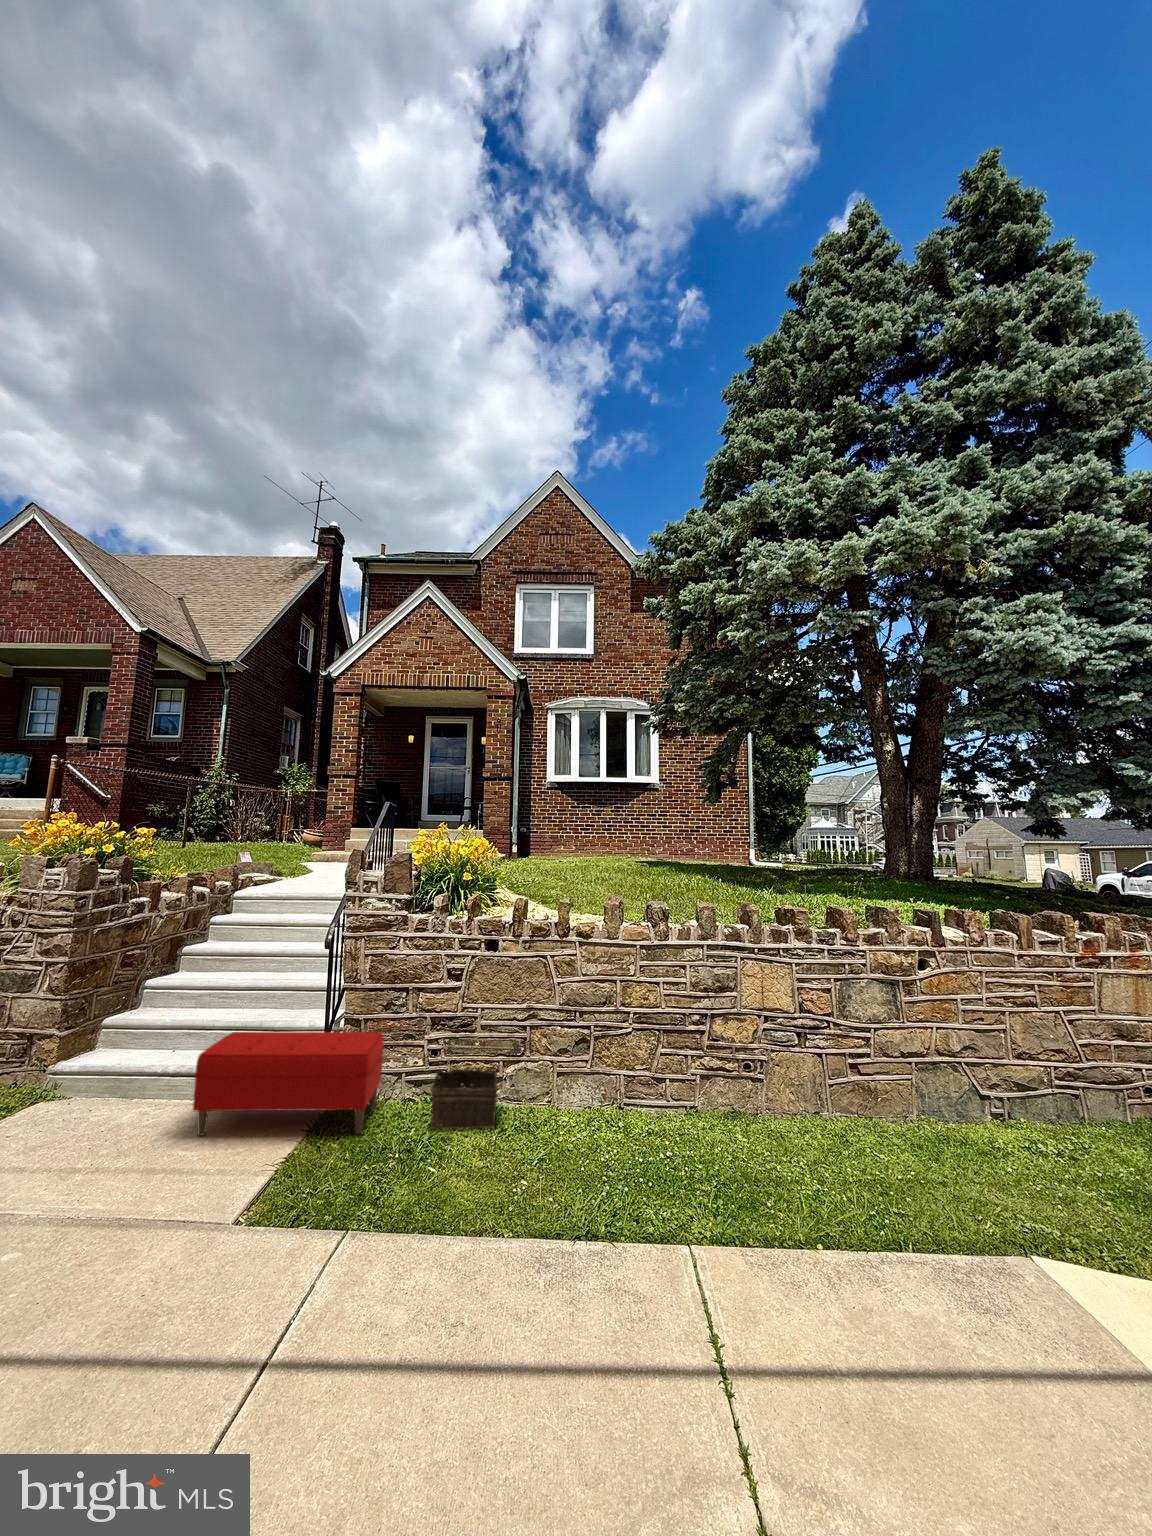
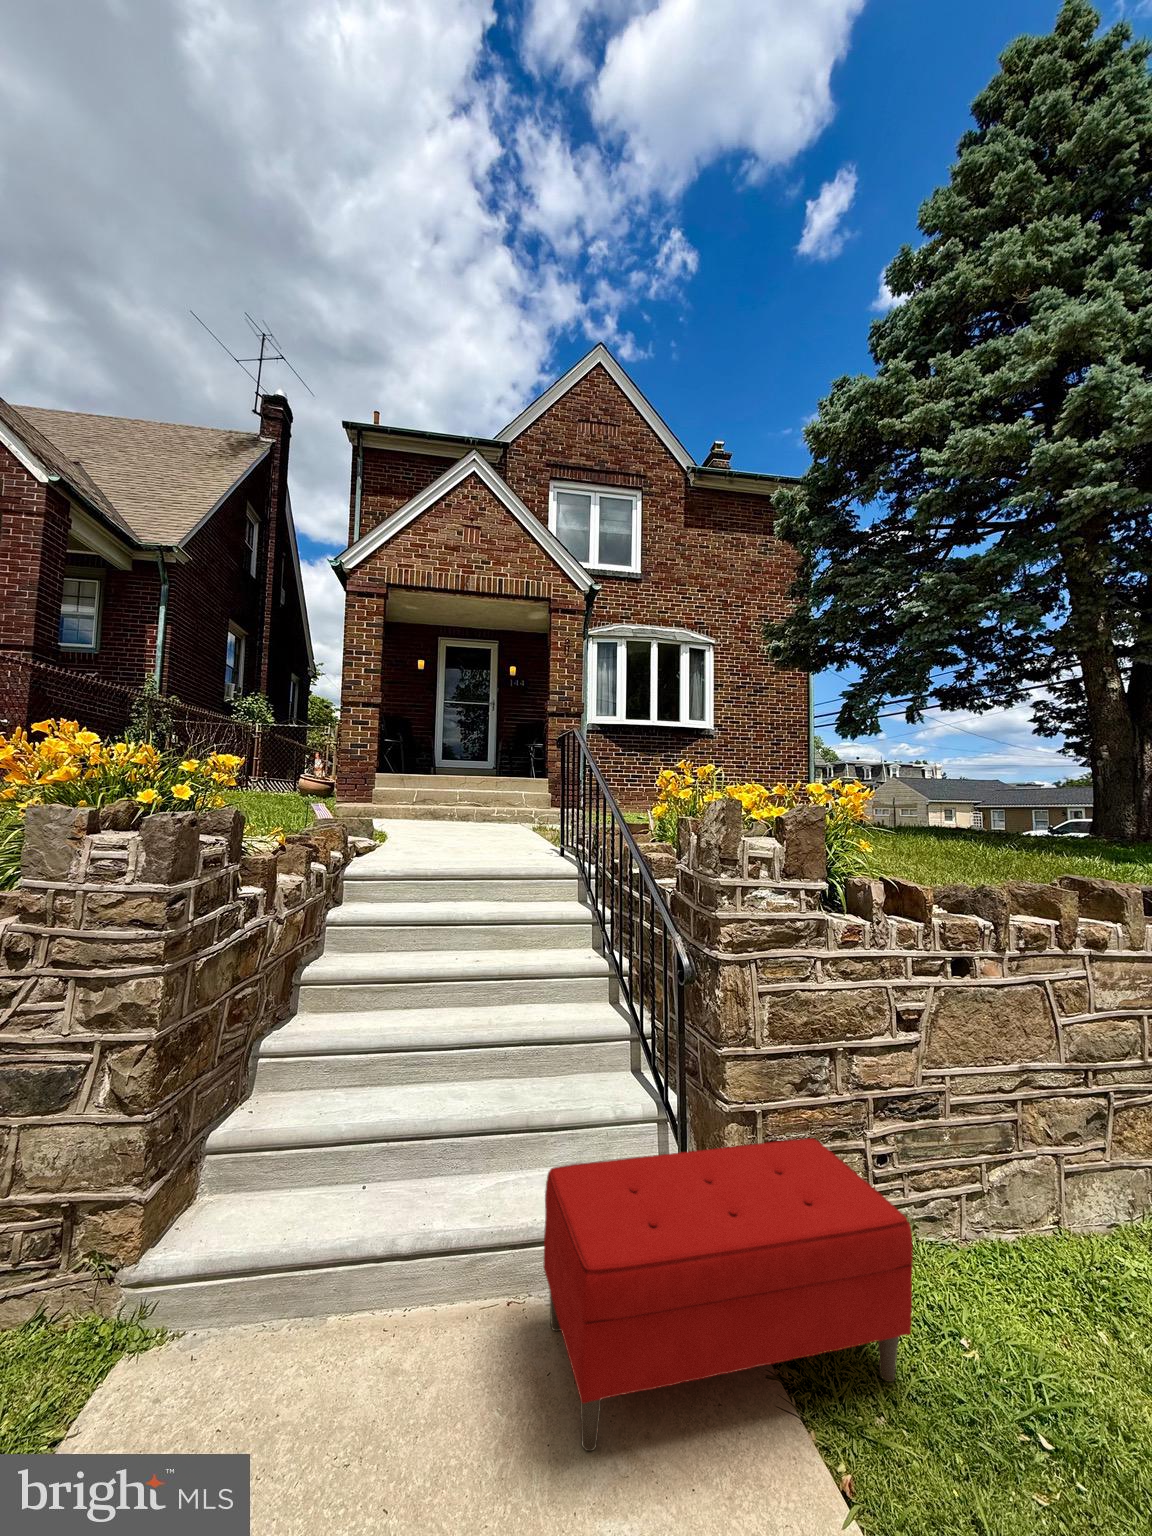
basket: present [430,1069,498,1129] -> none [909,1188,1089,1340]

